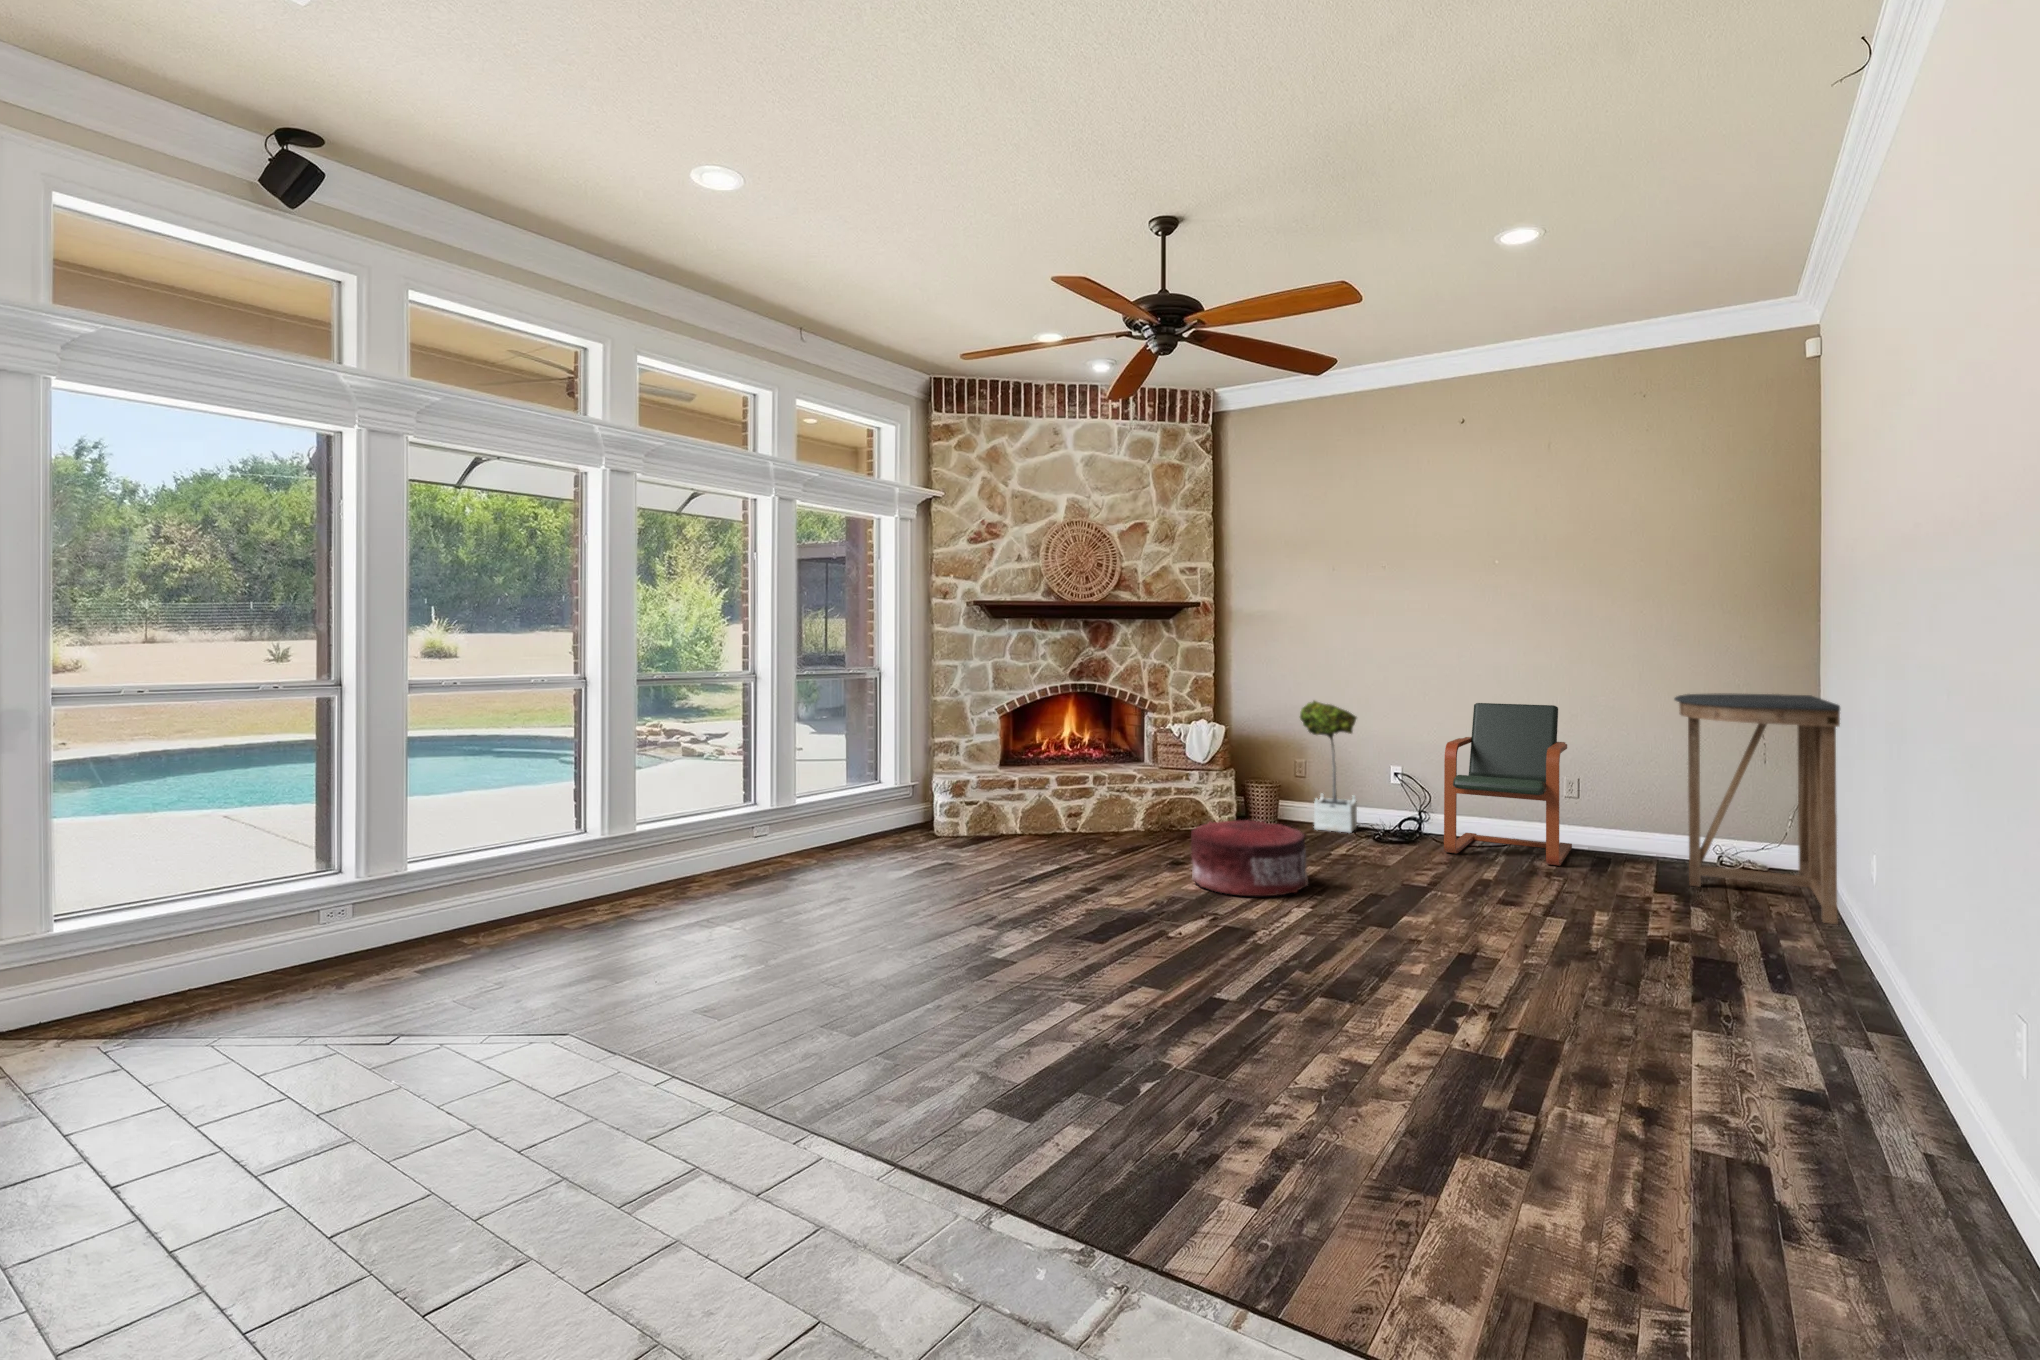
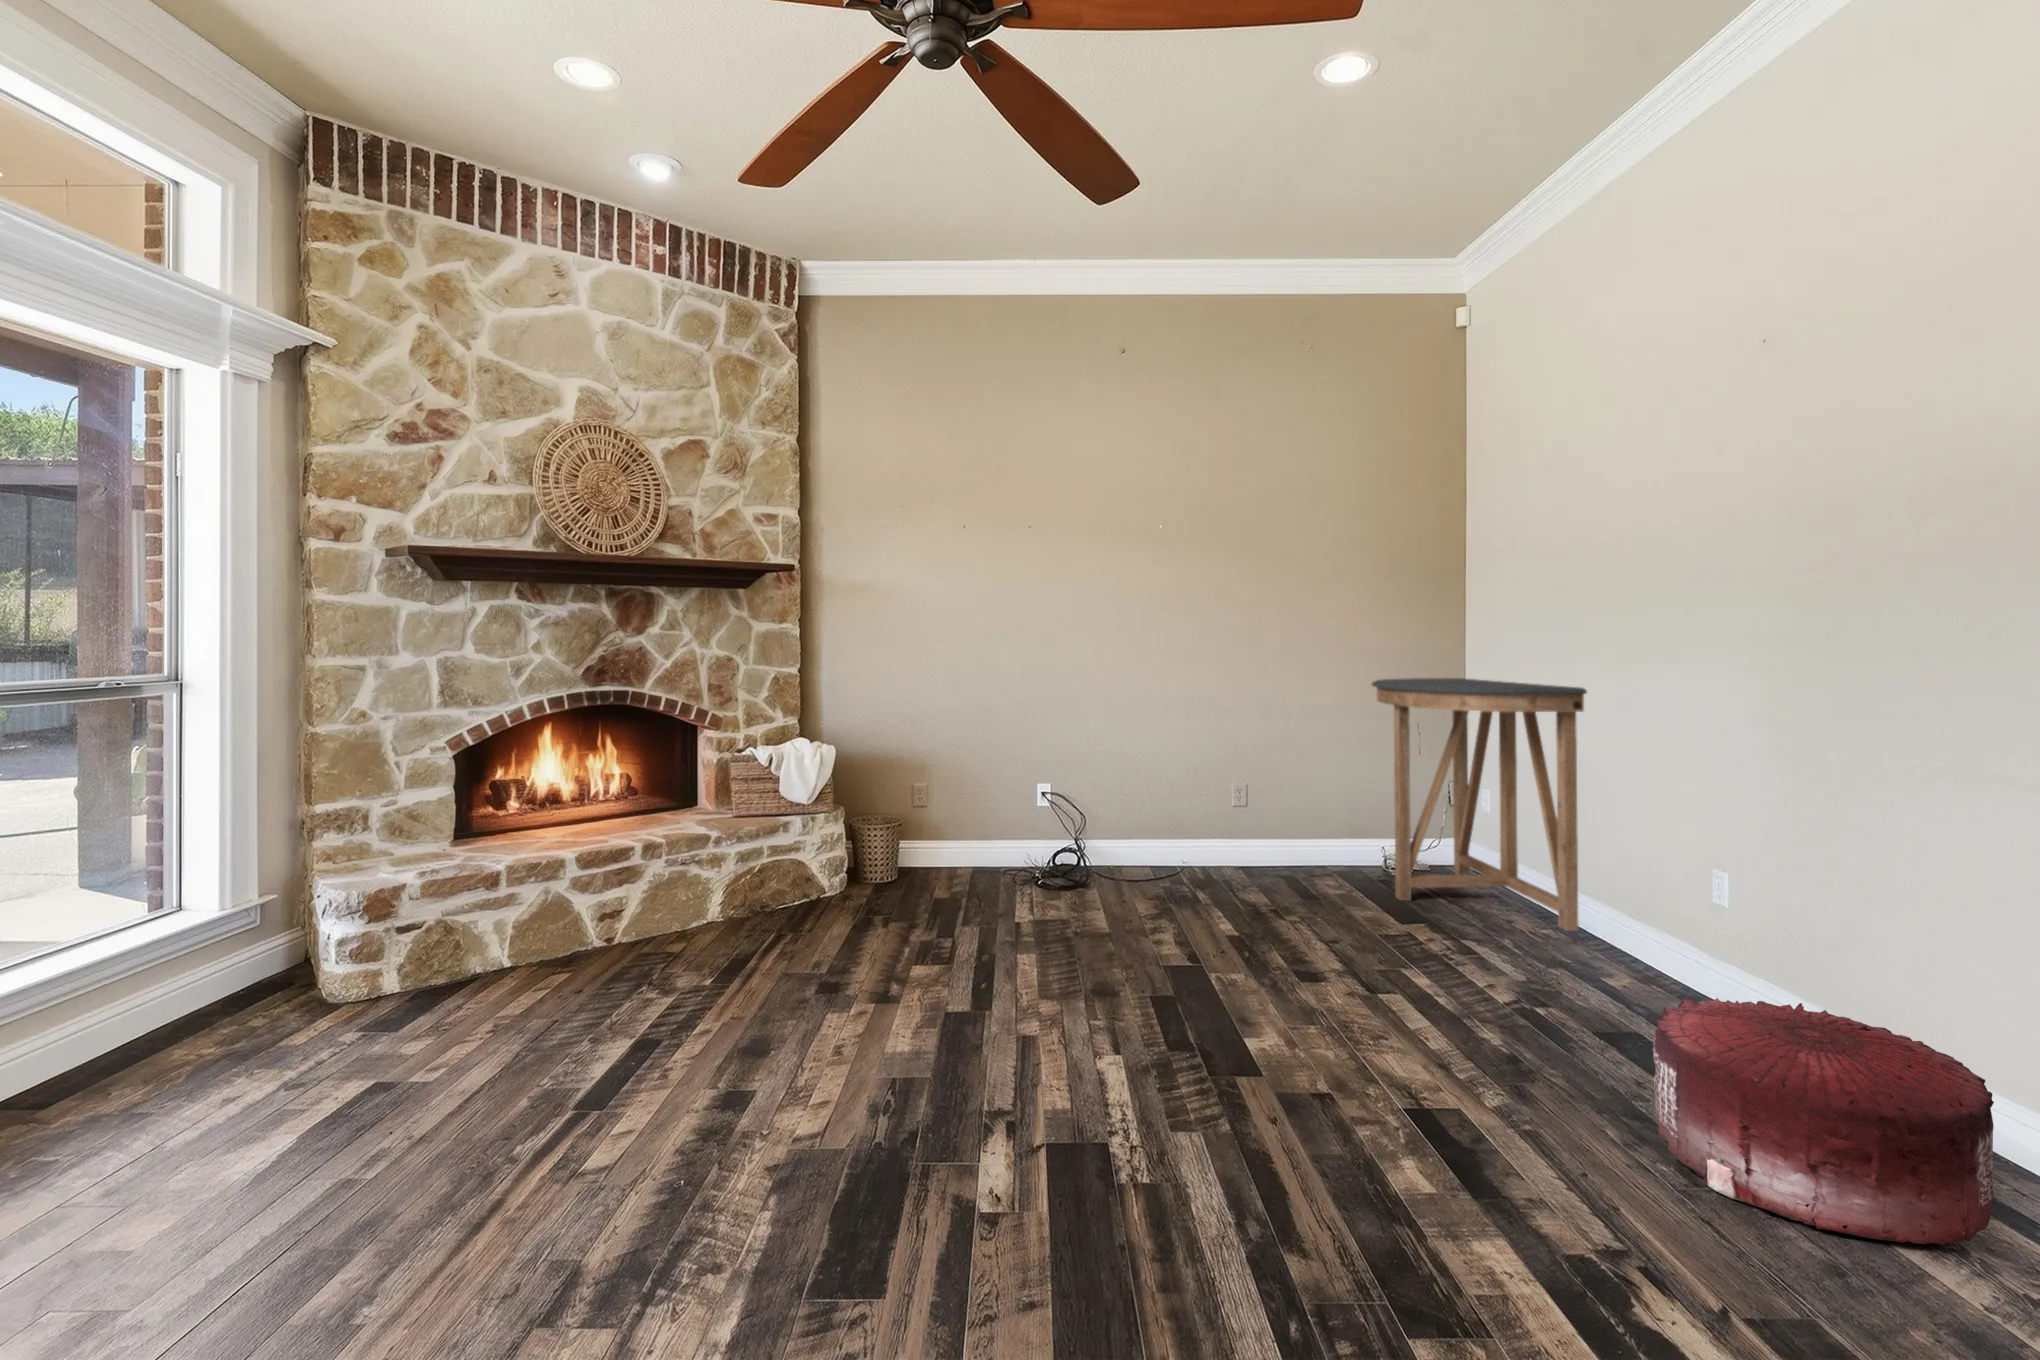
potted tree: present [1300,701,1357,832] -> none [929,703,1003,880]
armchair: present [1444,703,1572,866] -> none [1123,699,1265,894]
pouf: present [1191,820,1308,896] -> present [1652,997,1994,1245]

